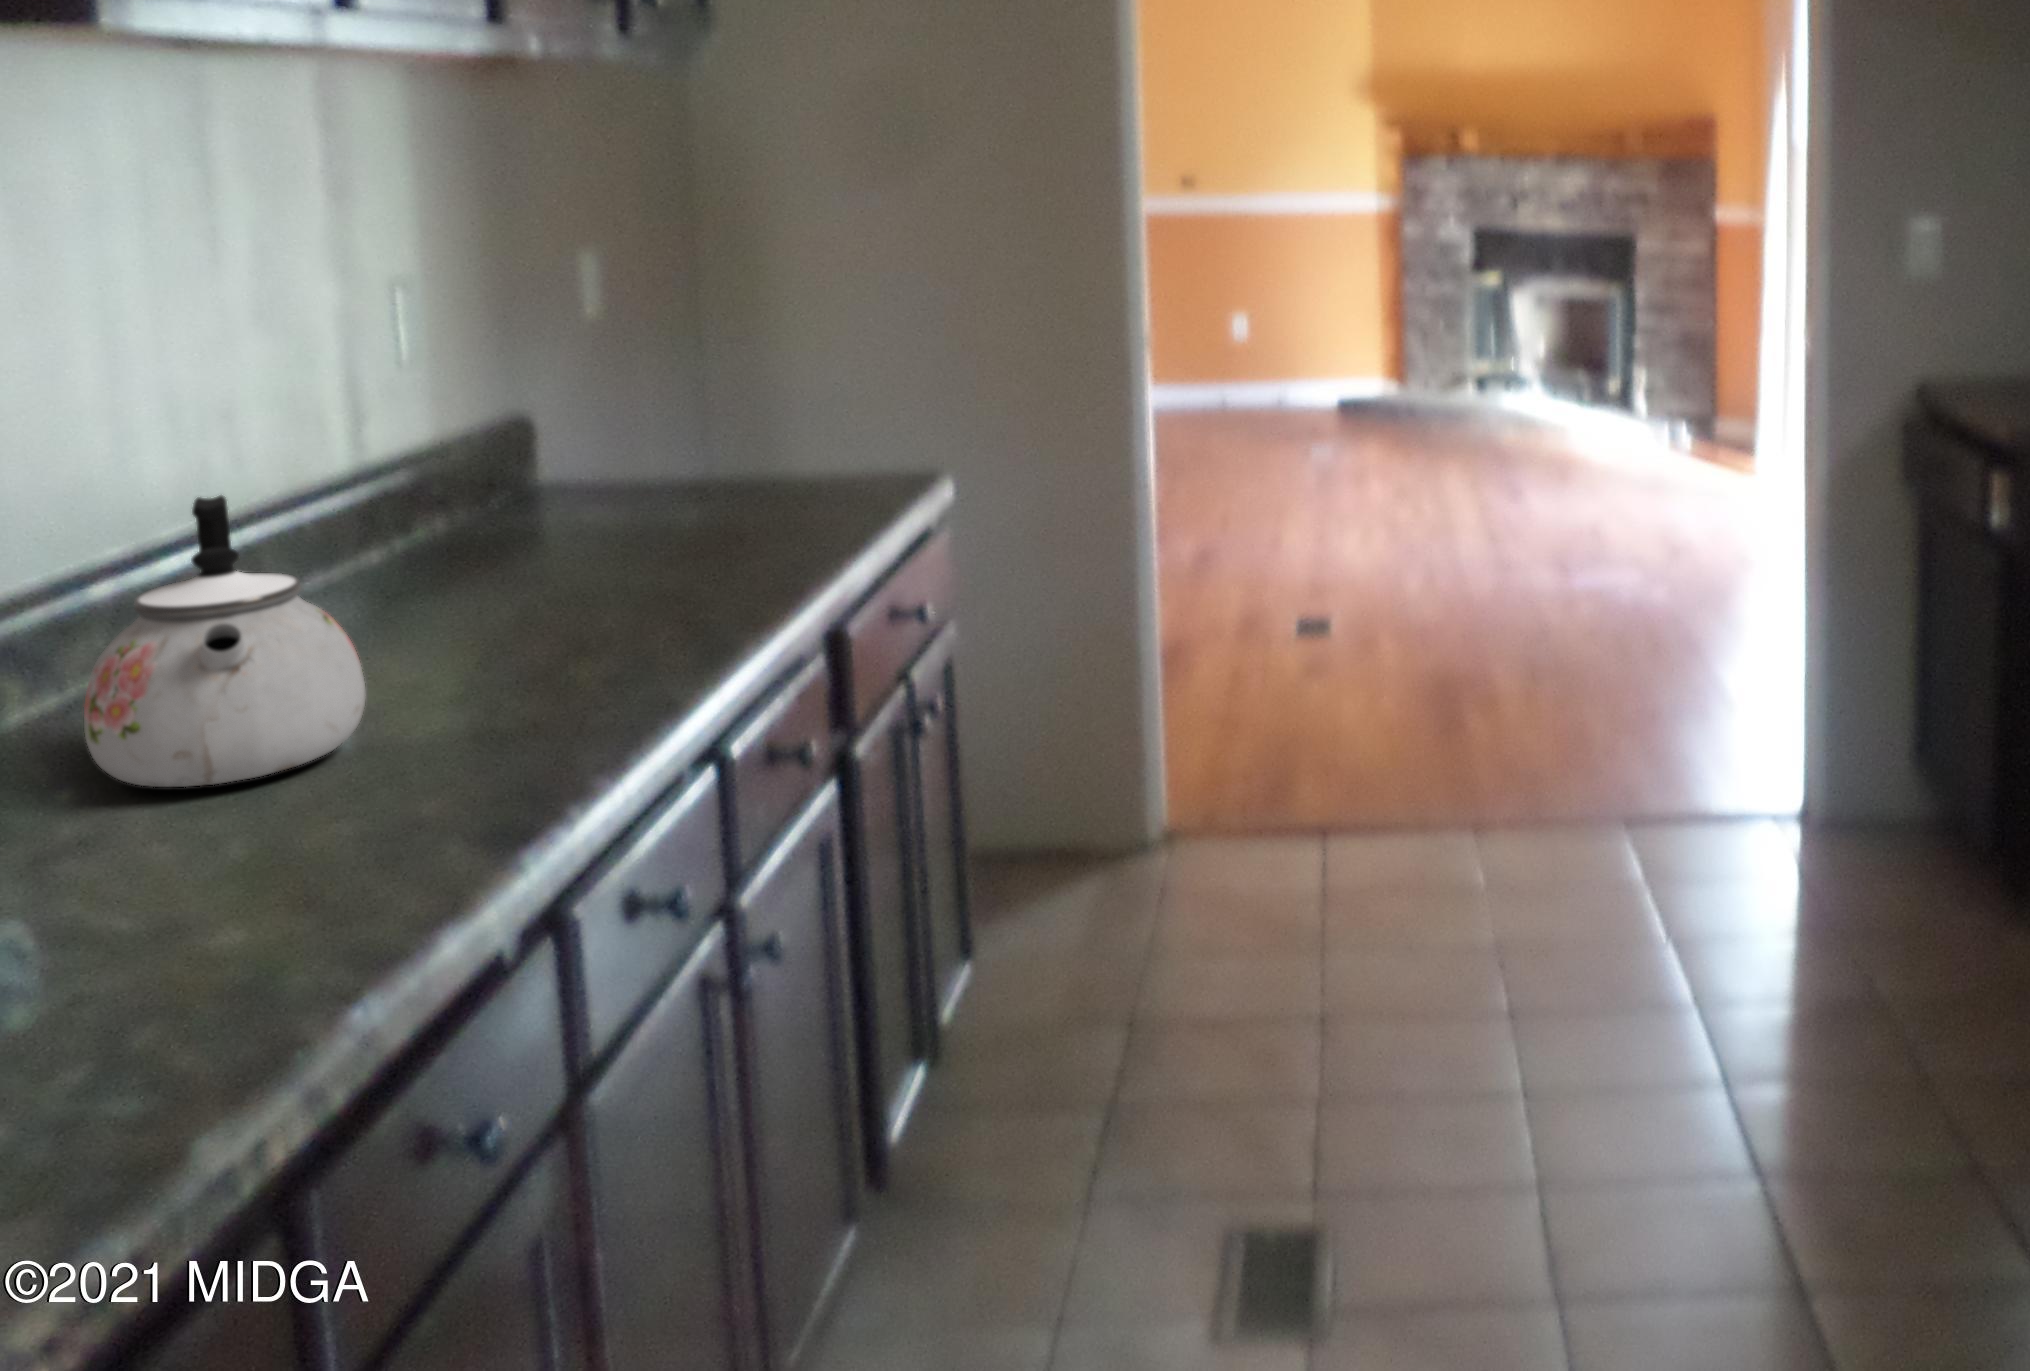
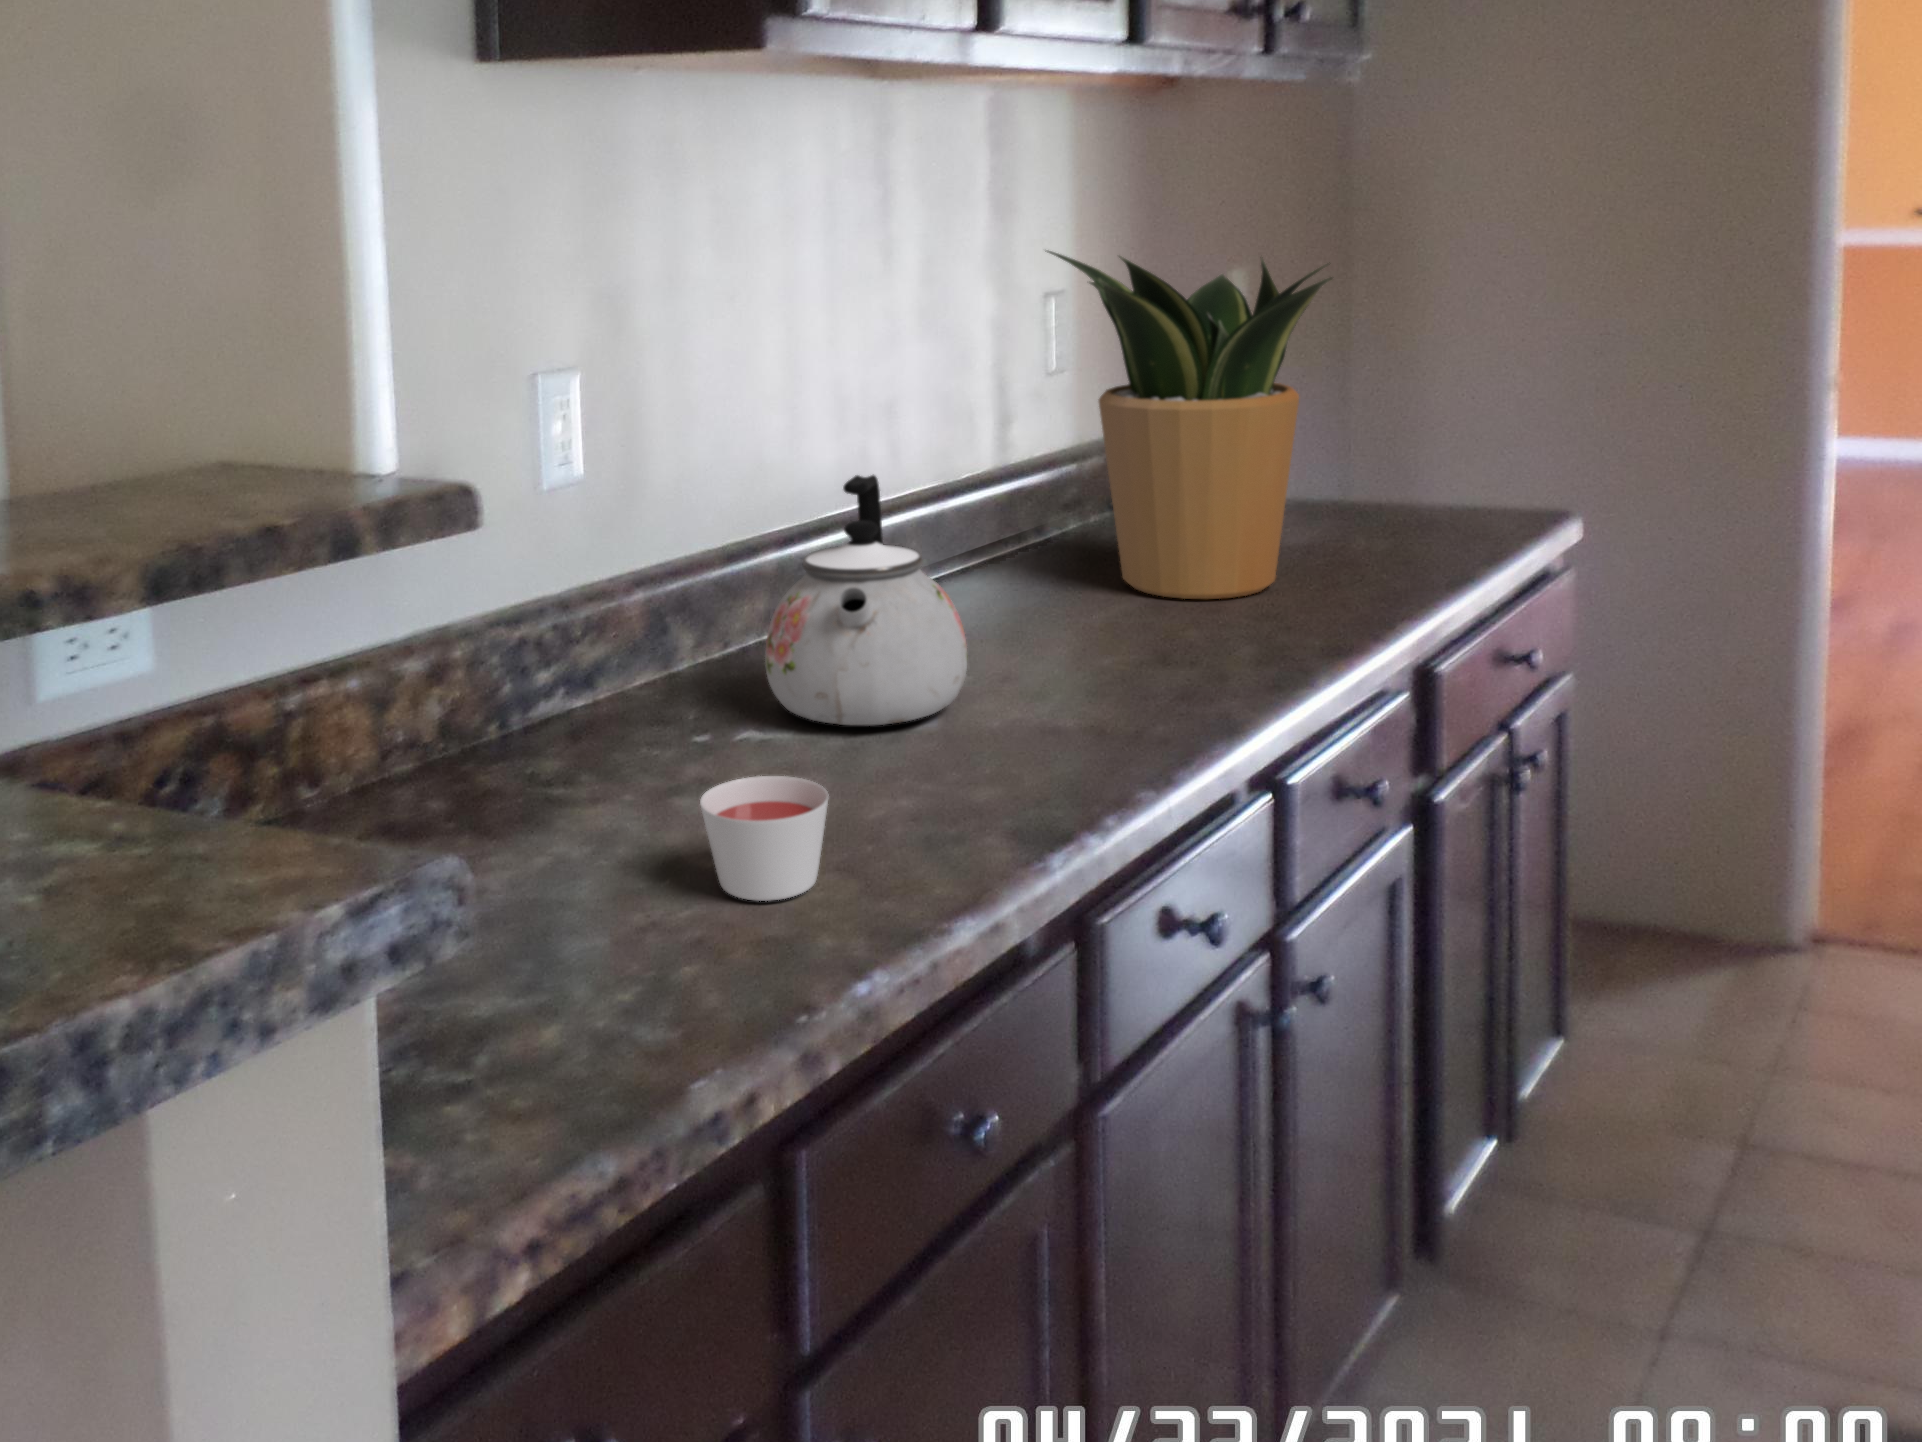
potted plant: none [385,232,726,596] -> present [1047,251,1332,599]
candle: none [86,835,263,982] -> present [700,776,828,901]

